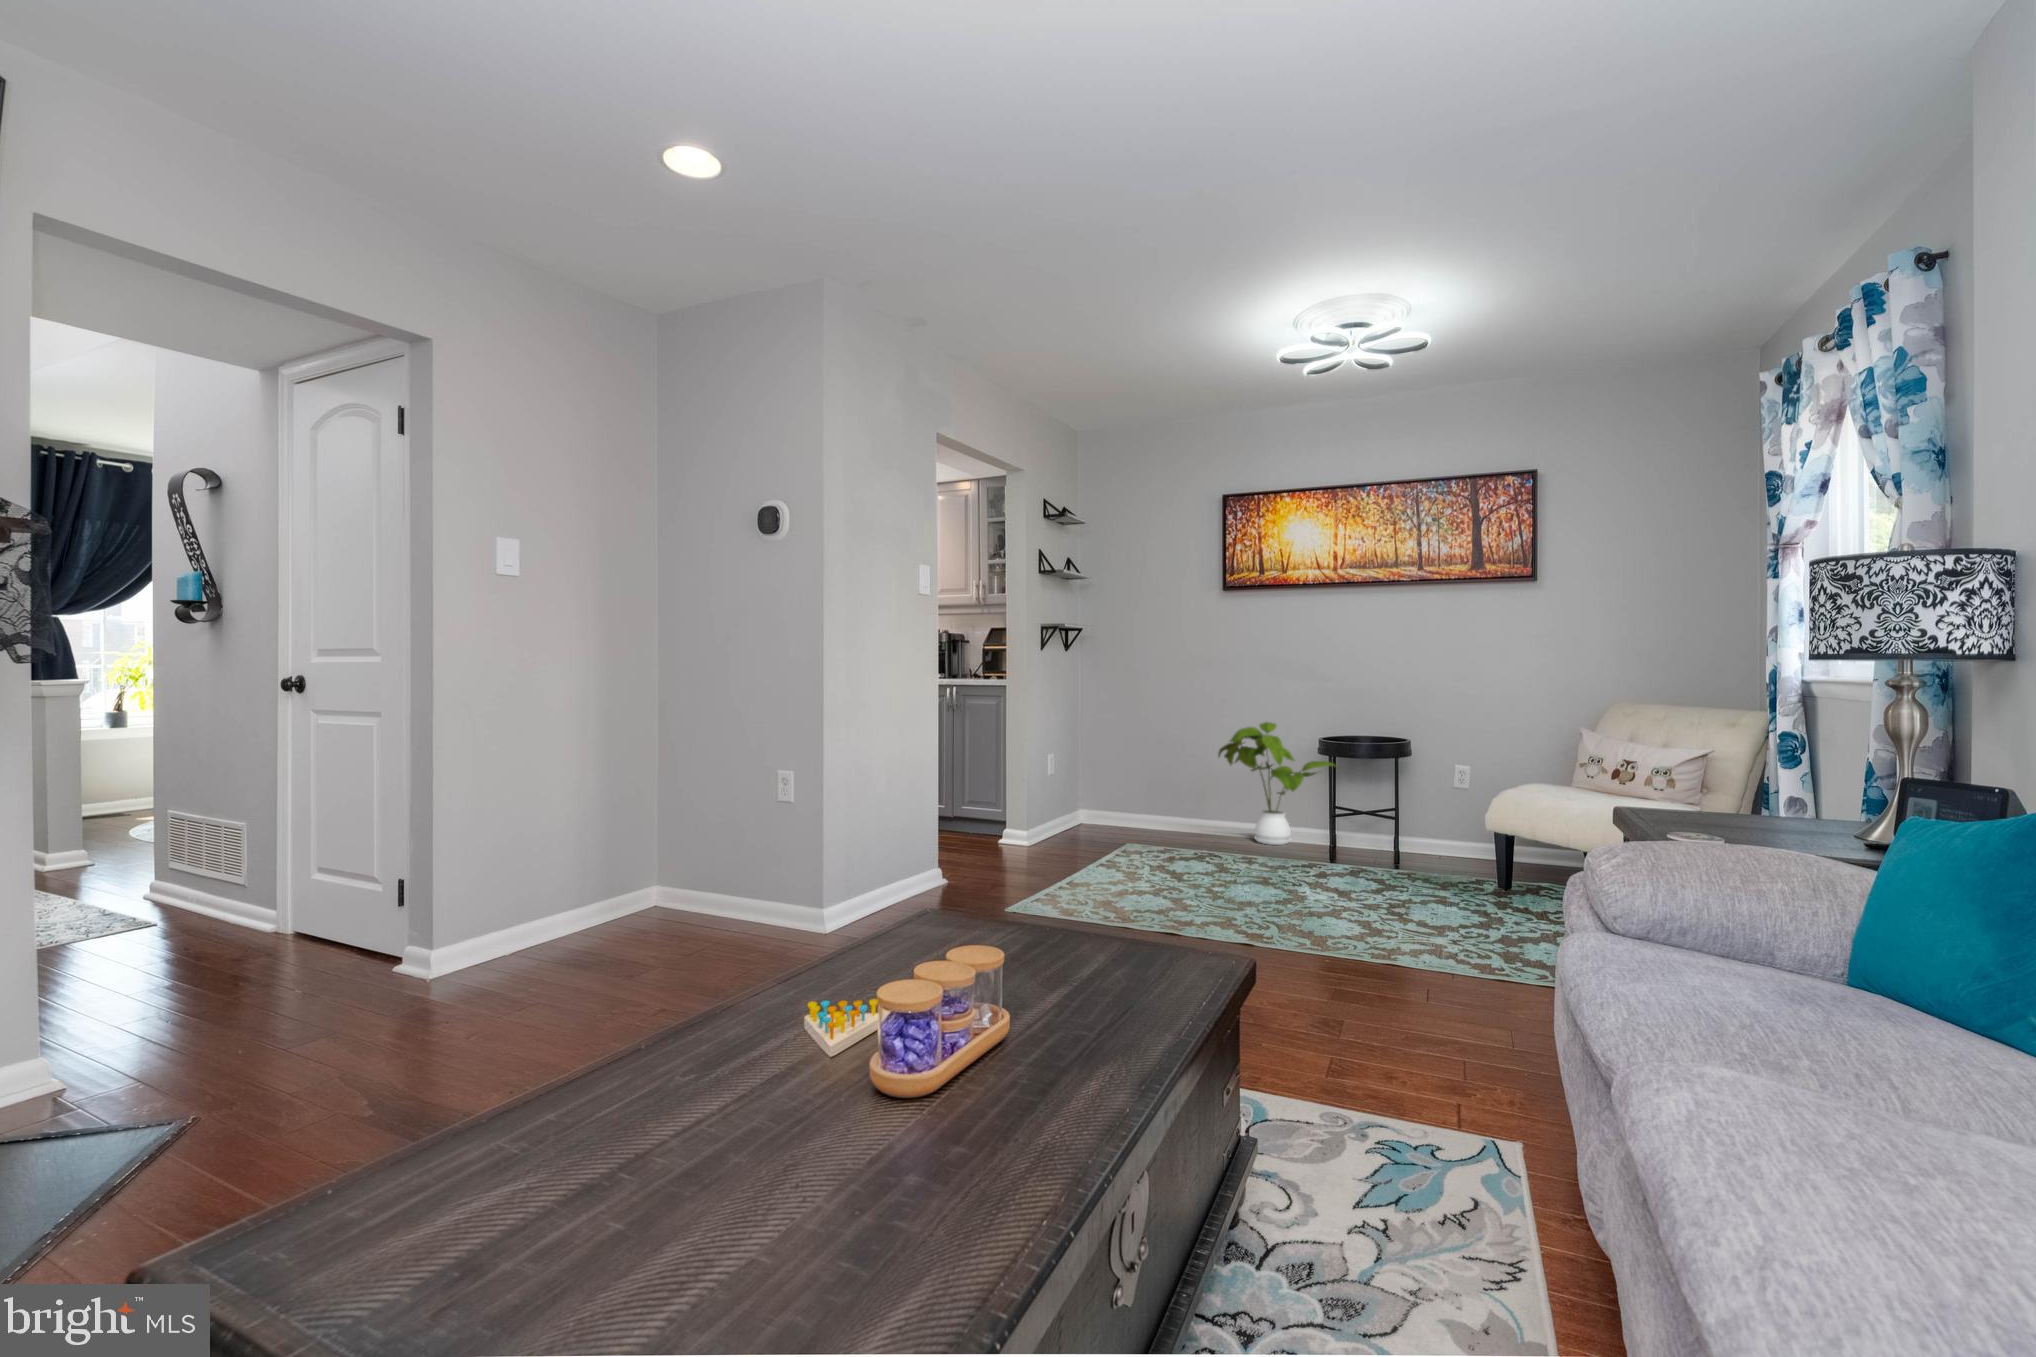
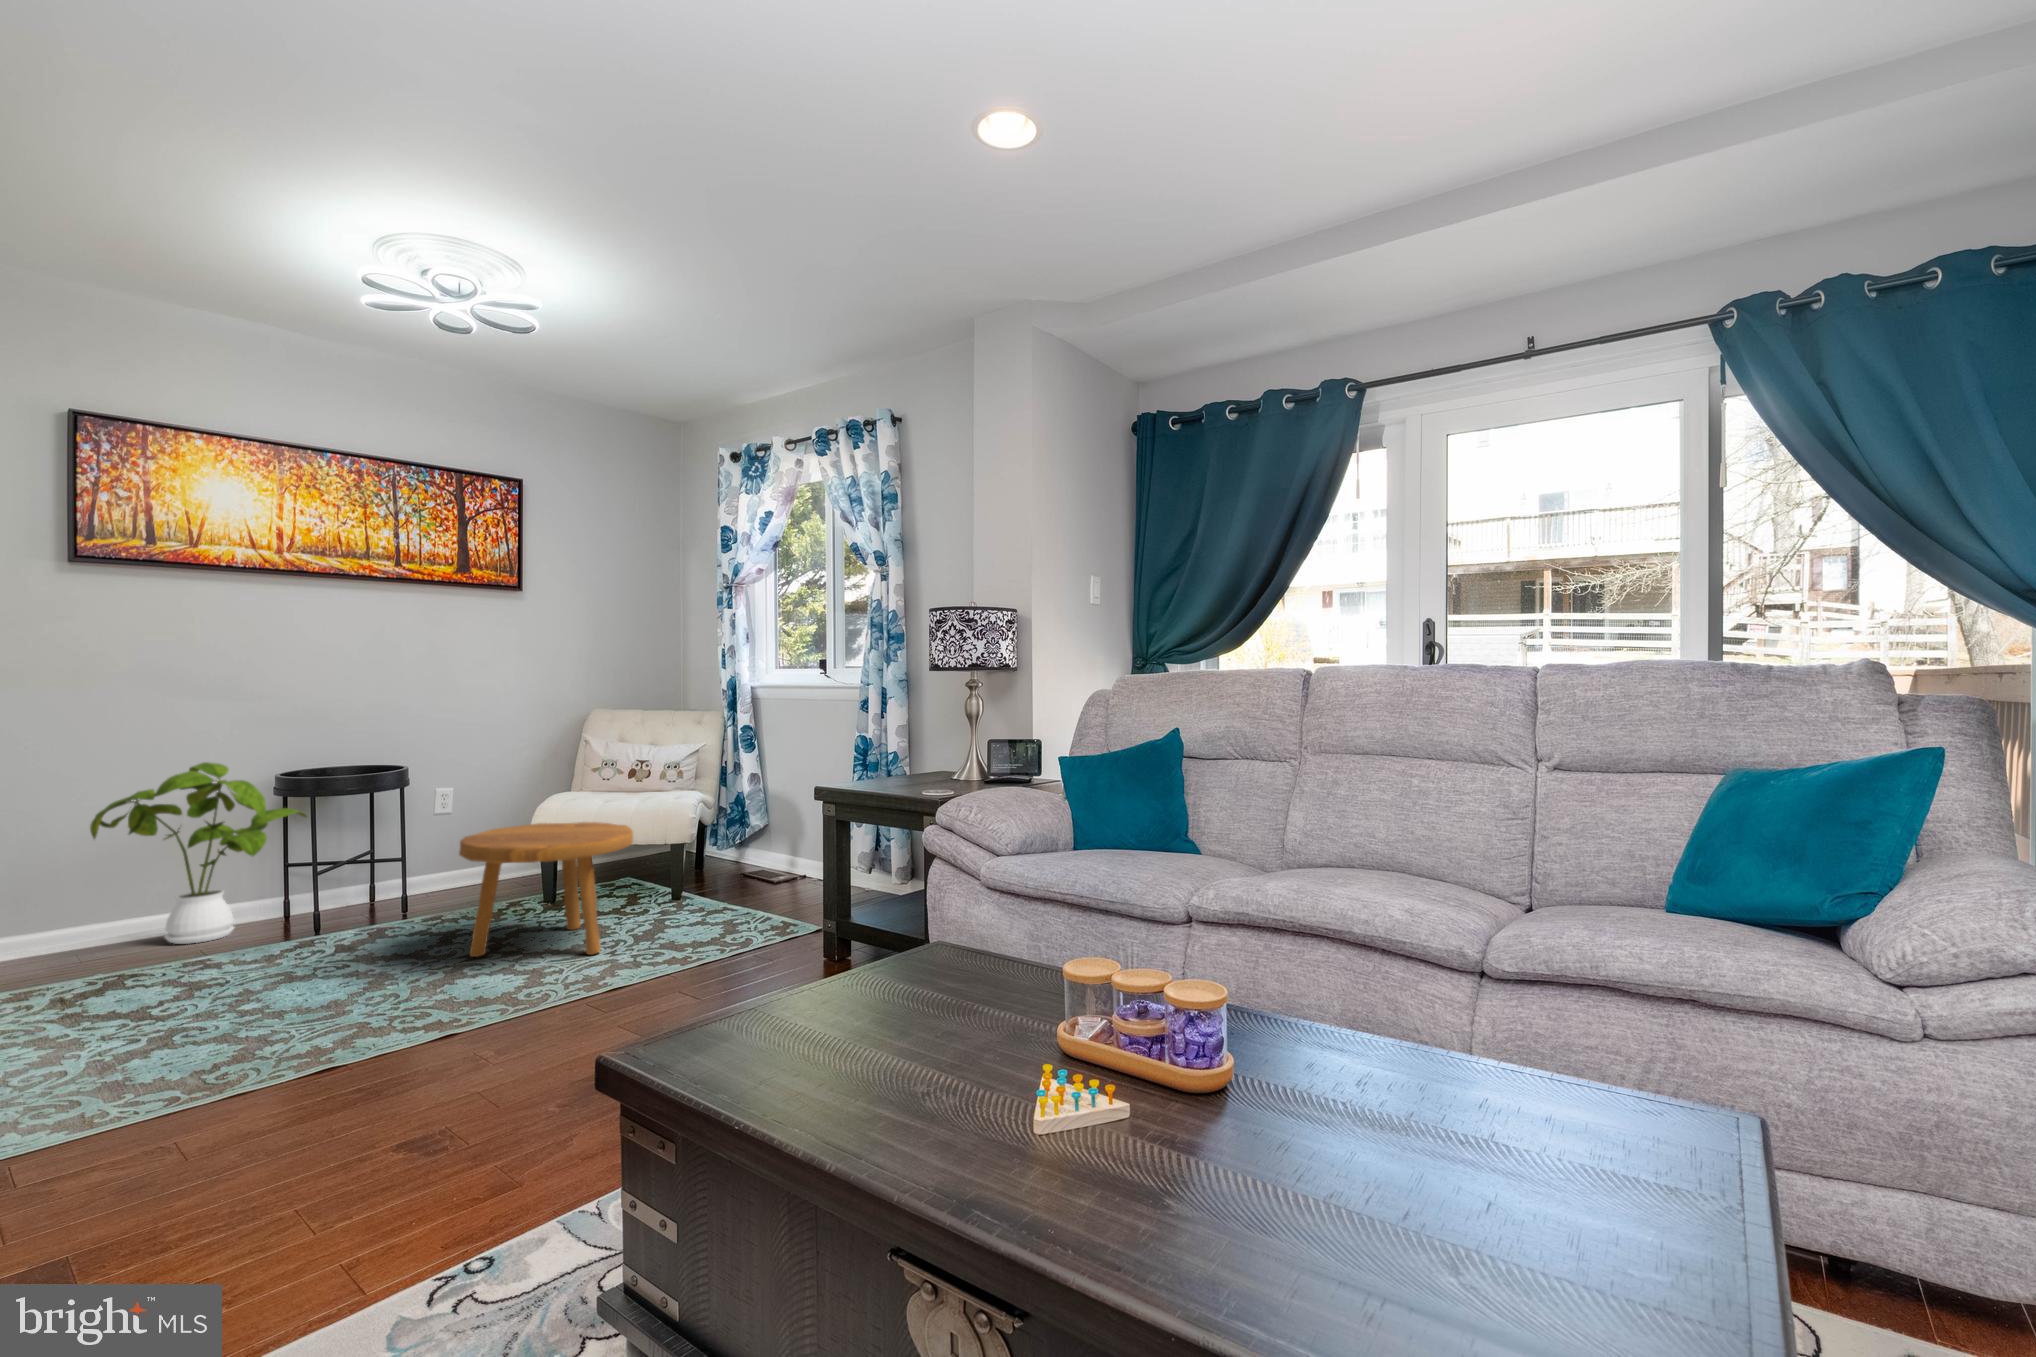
footstool: none [1338,799,1497,930] -> present [459,822,633,957]

